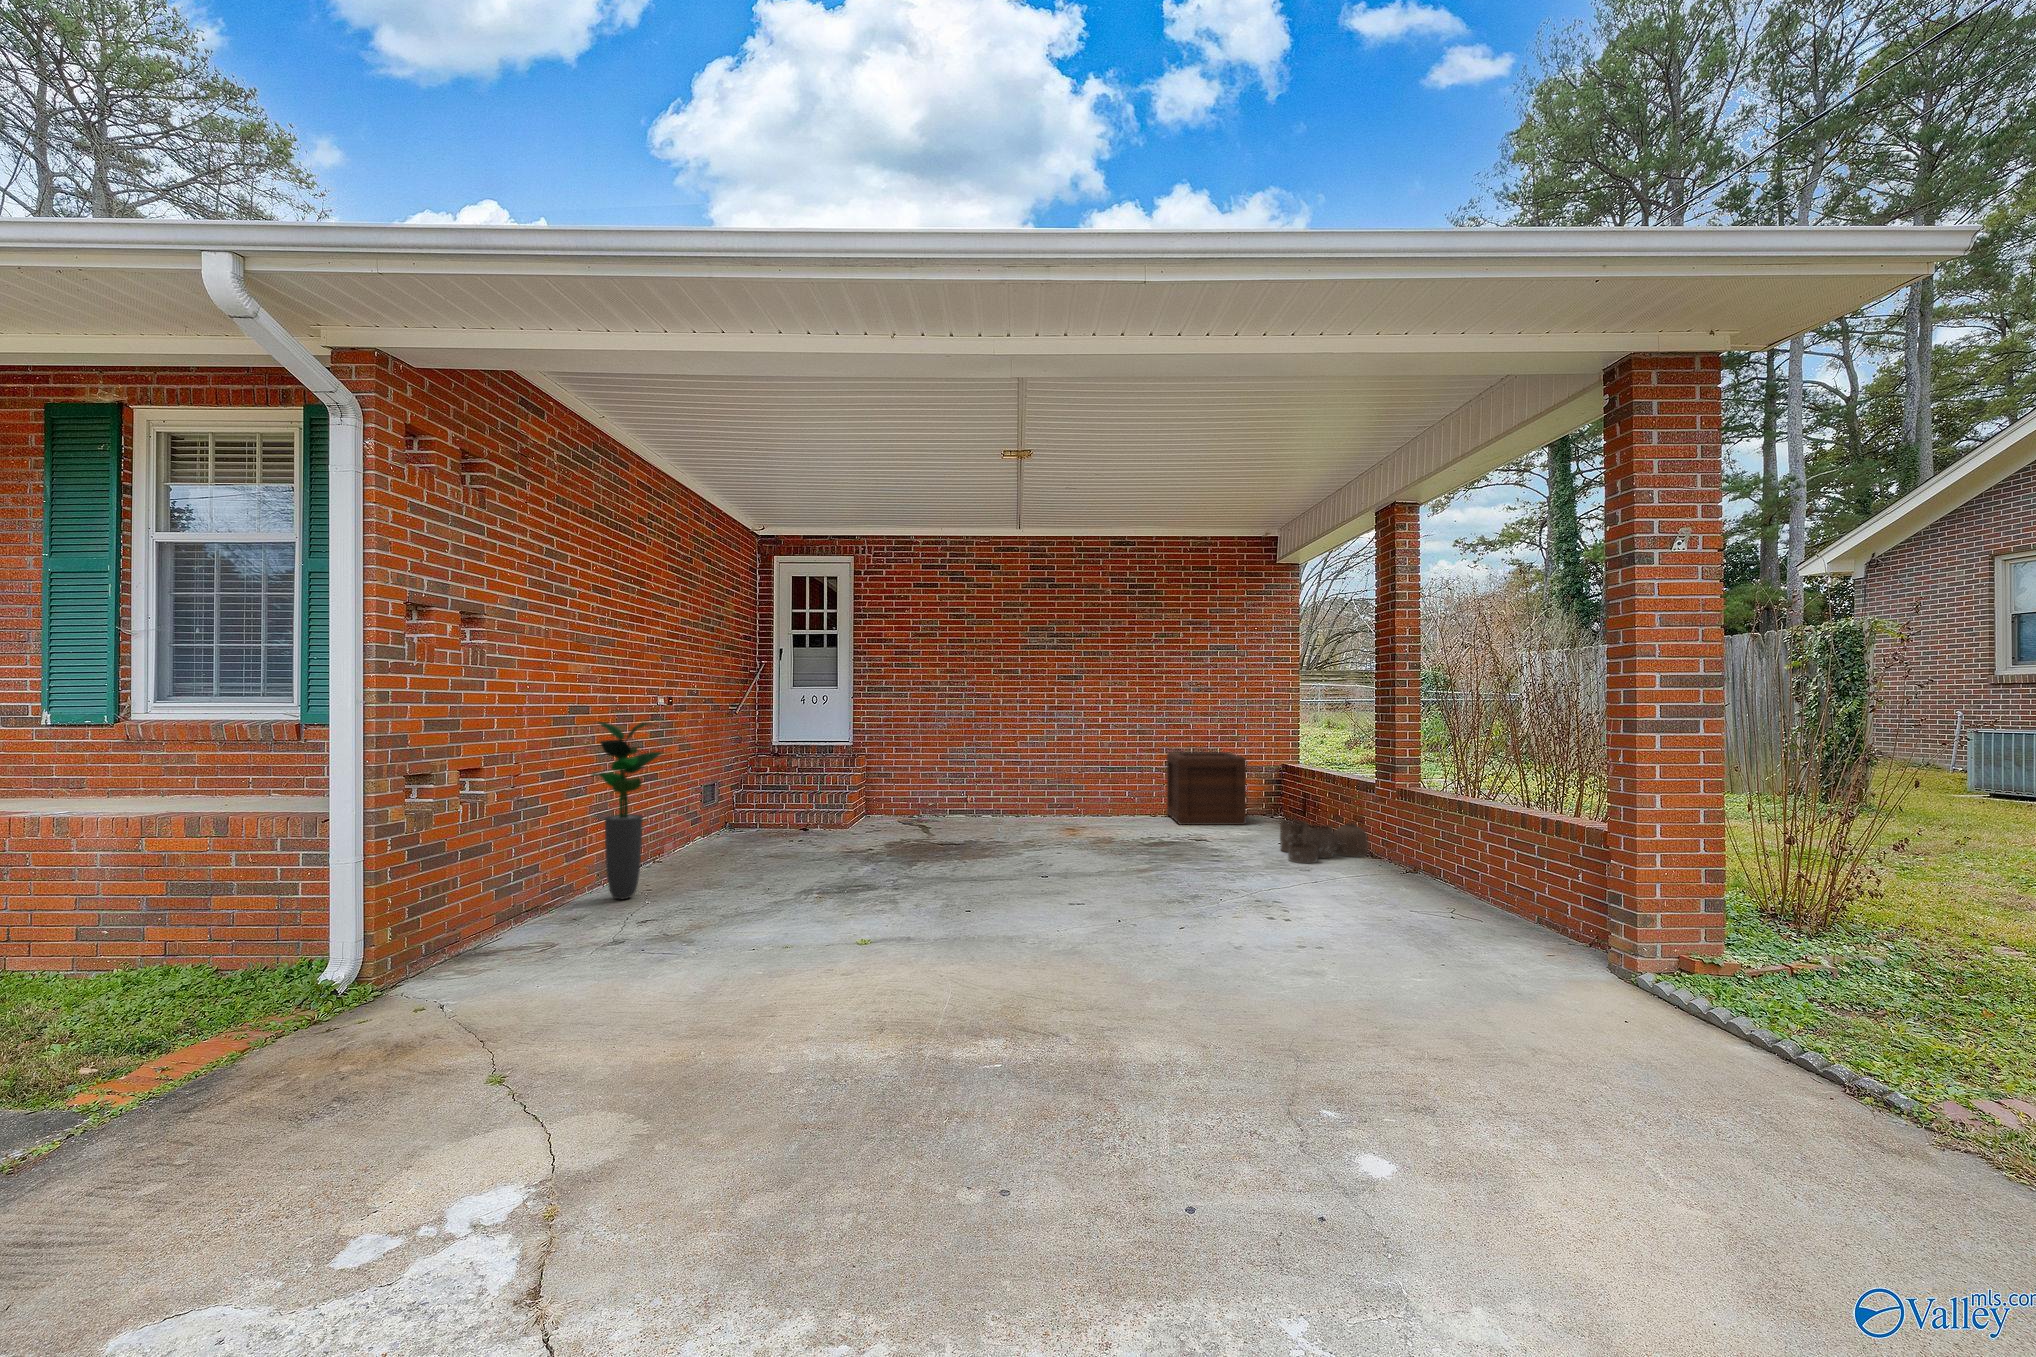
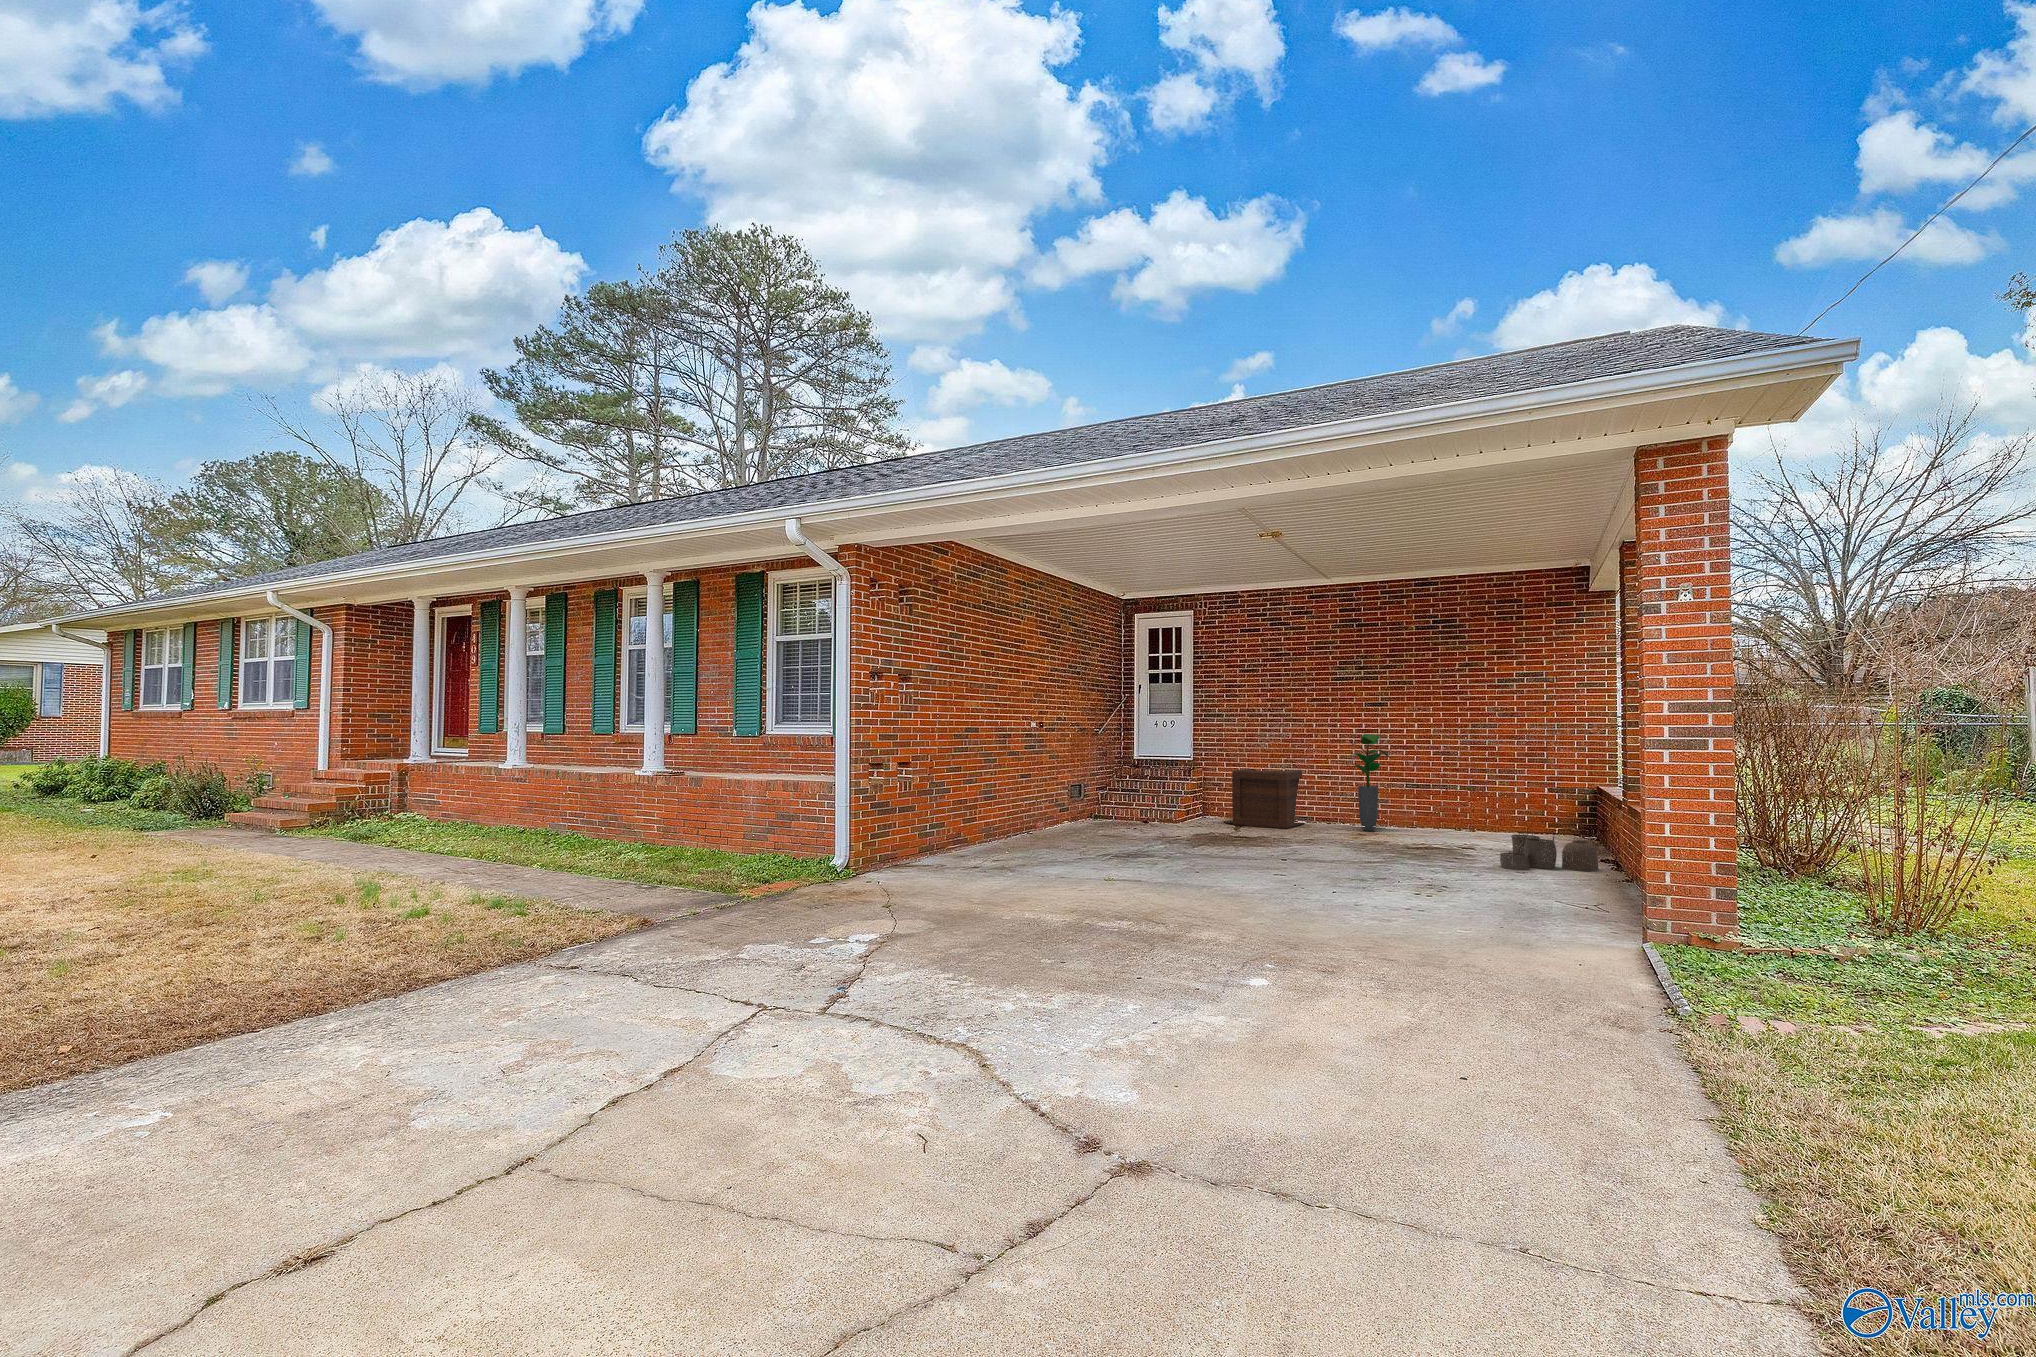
potted plant: present [592,722,662,899] -> present [1346,734,1390,831]
wooden crate: present [1166,752,1246,825] -> present [1232,769,1304,829]

